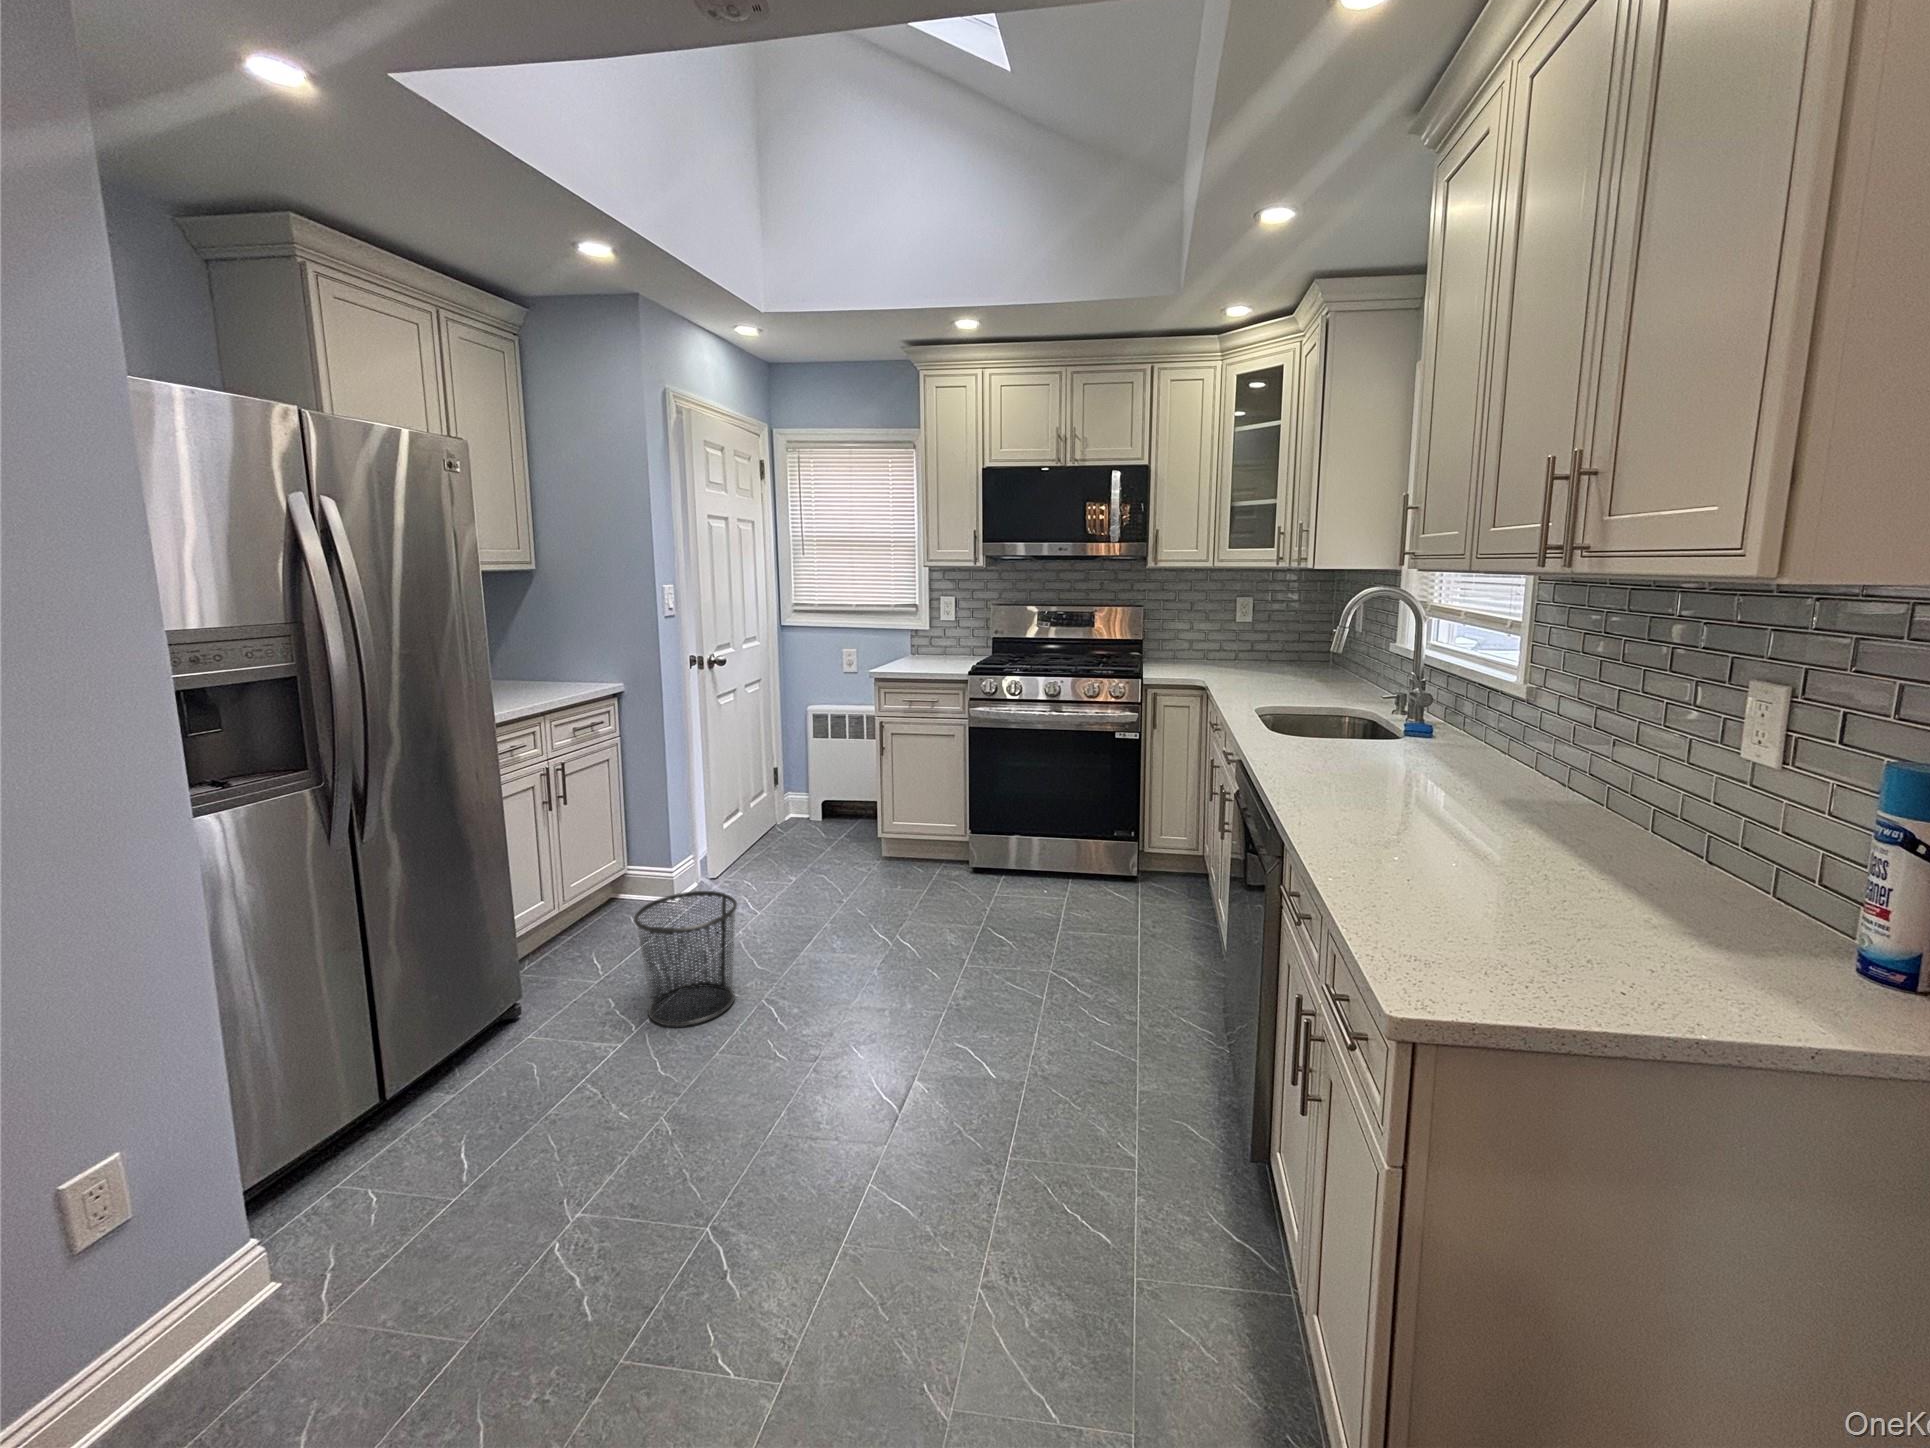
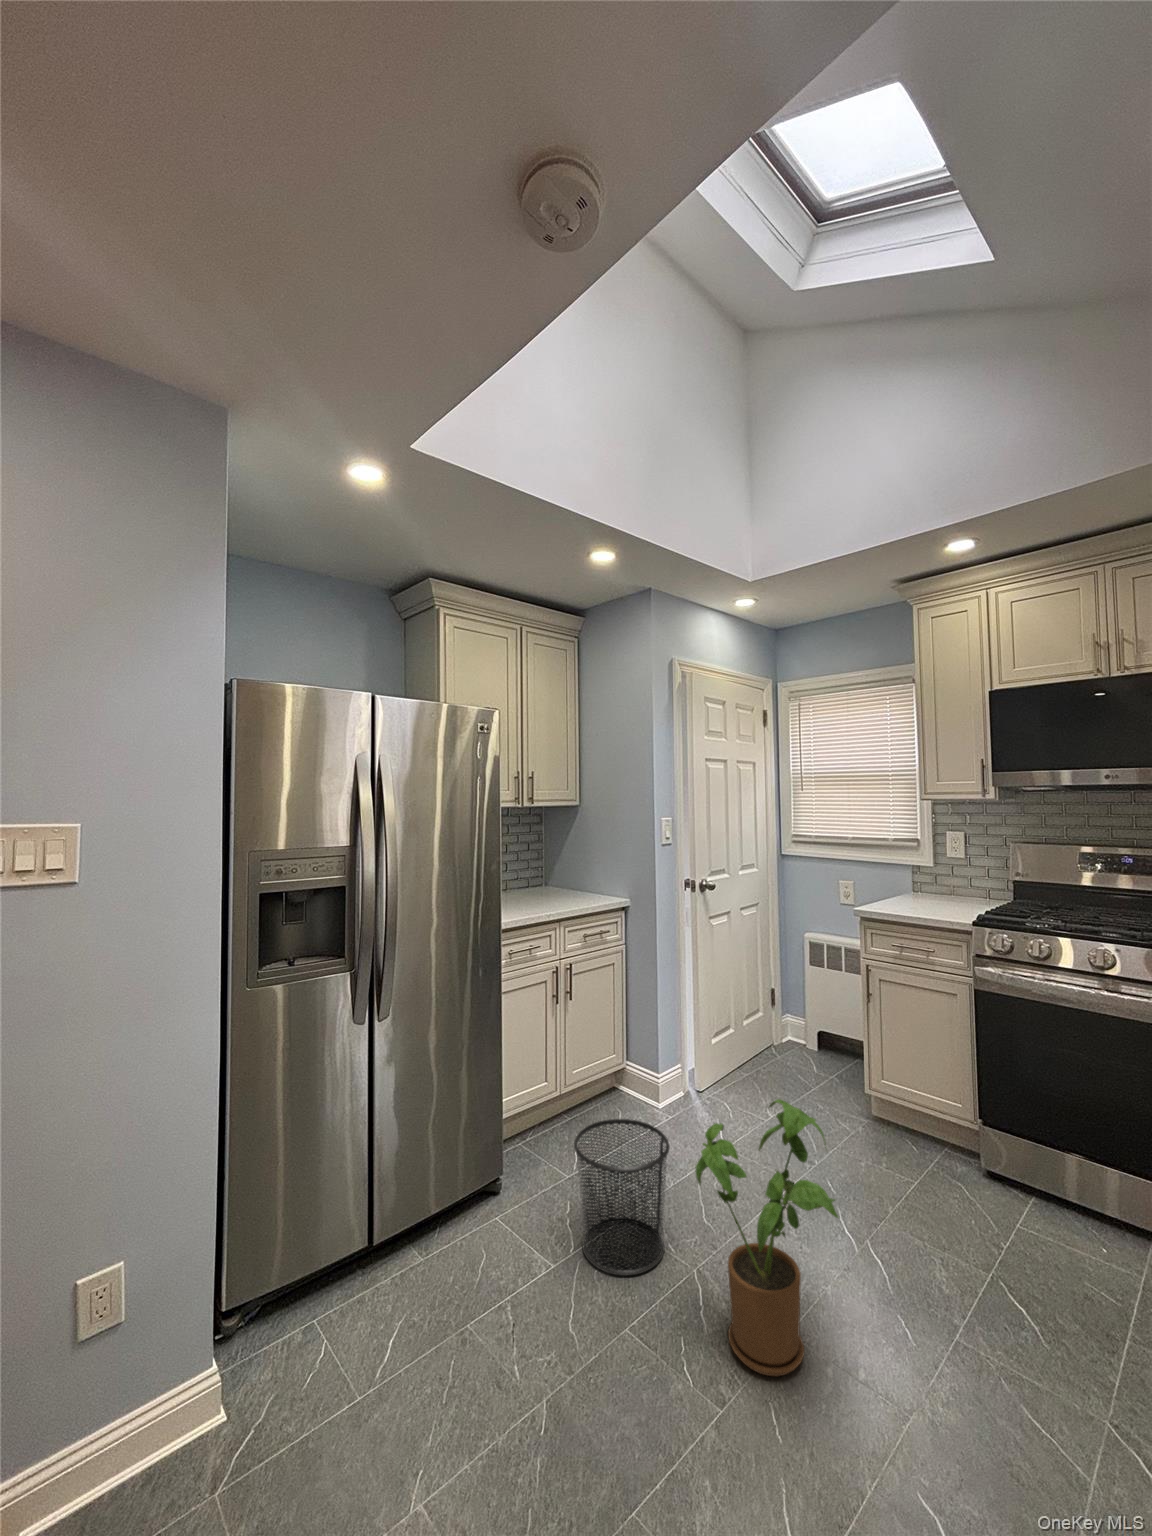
house plant: none [780,826,907,1032] -> present [695,1099,838,1376]

